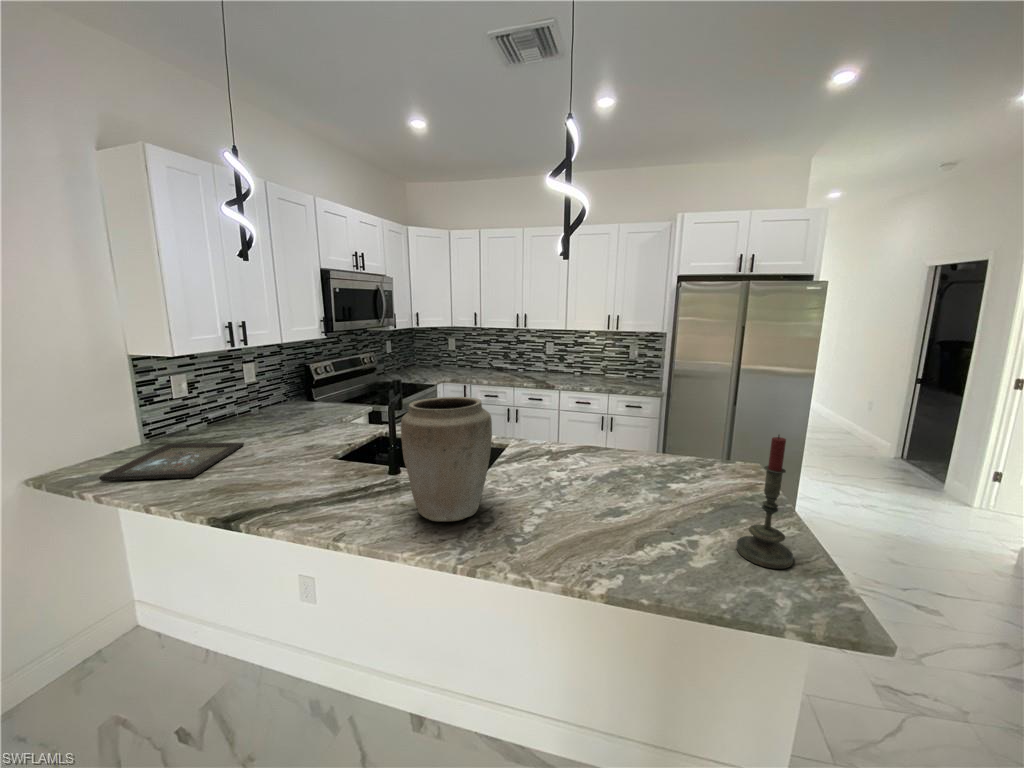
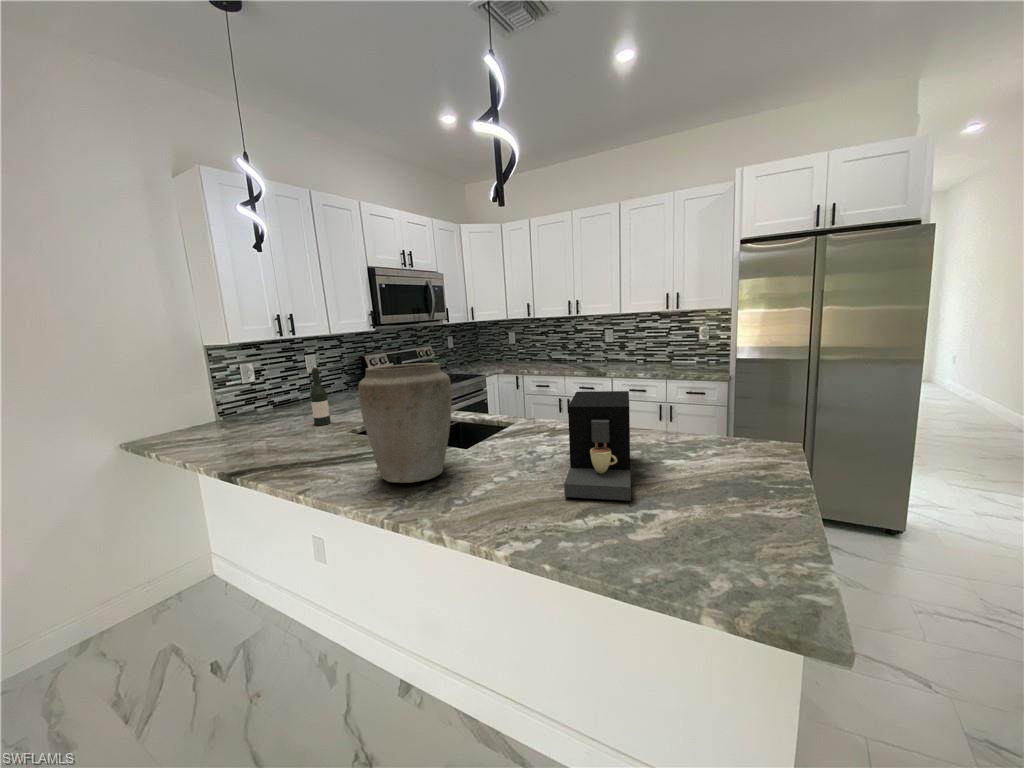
wine bottle: none [279,386,302,450] -> present [310,368,331,426]
coffee maker: none [594,424,672,529] -> present [564,391,631,501]
candle: present [737,436,794,569] -> none [698,381,765,549]
tray: present [99,443,244,481] -> none [166,420,287,445]

